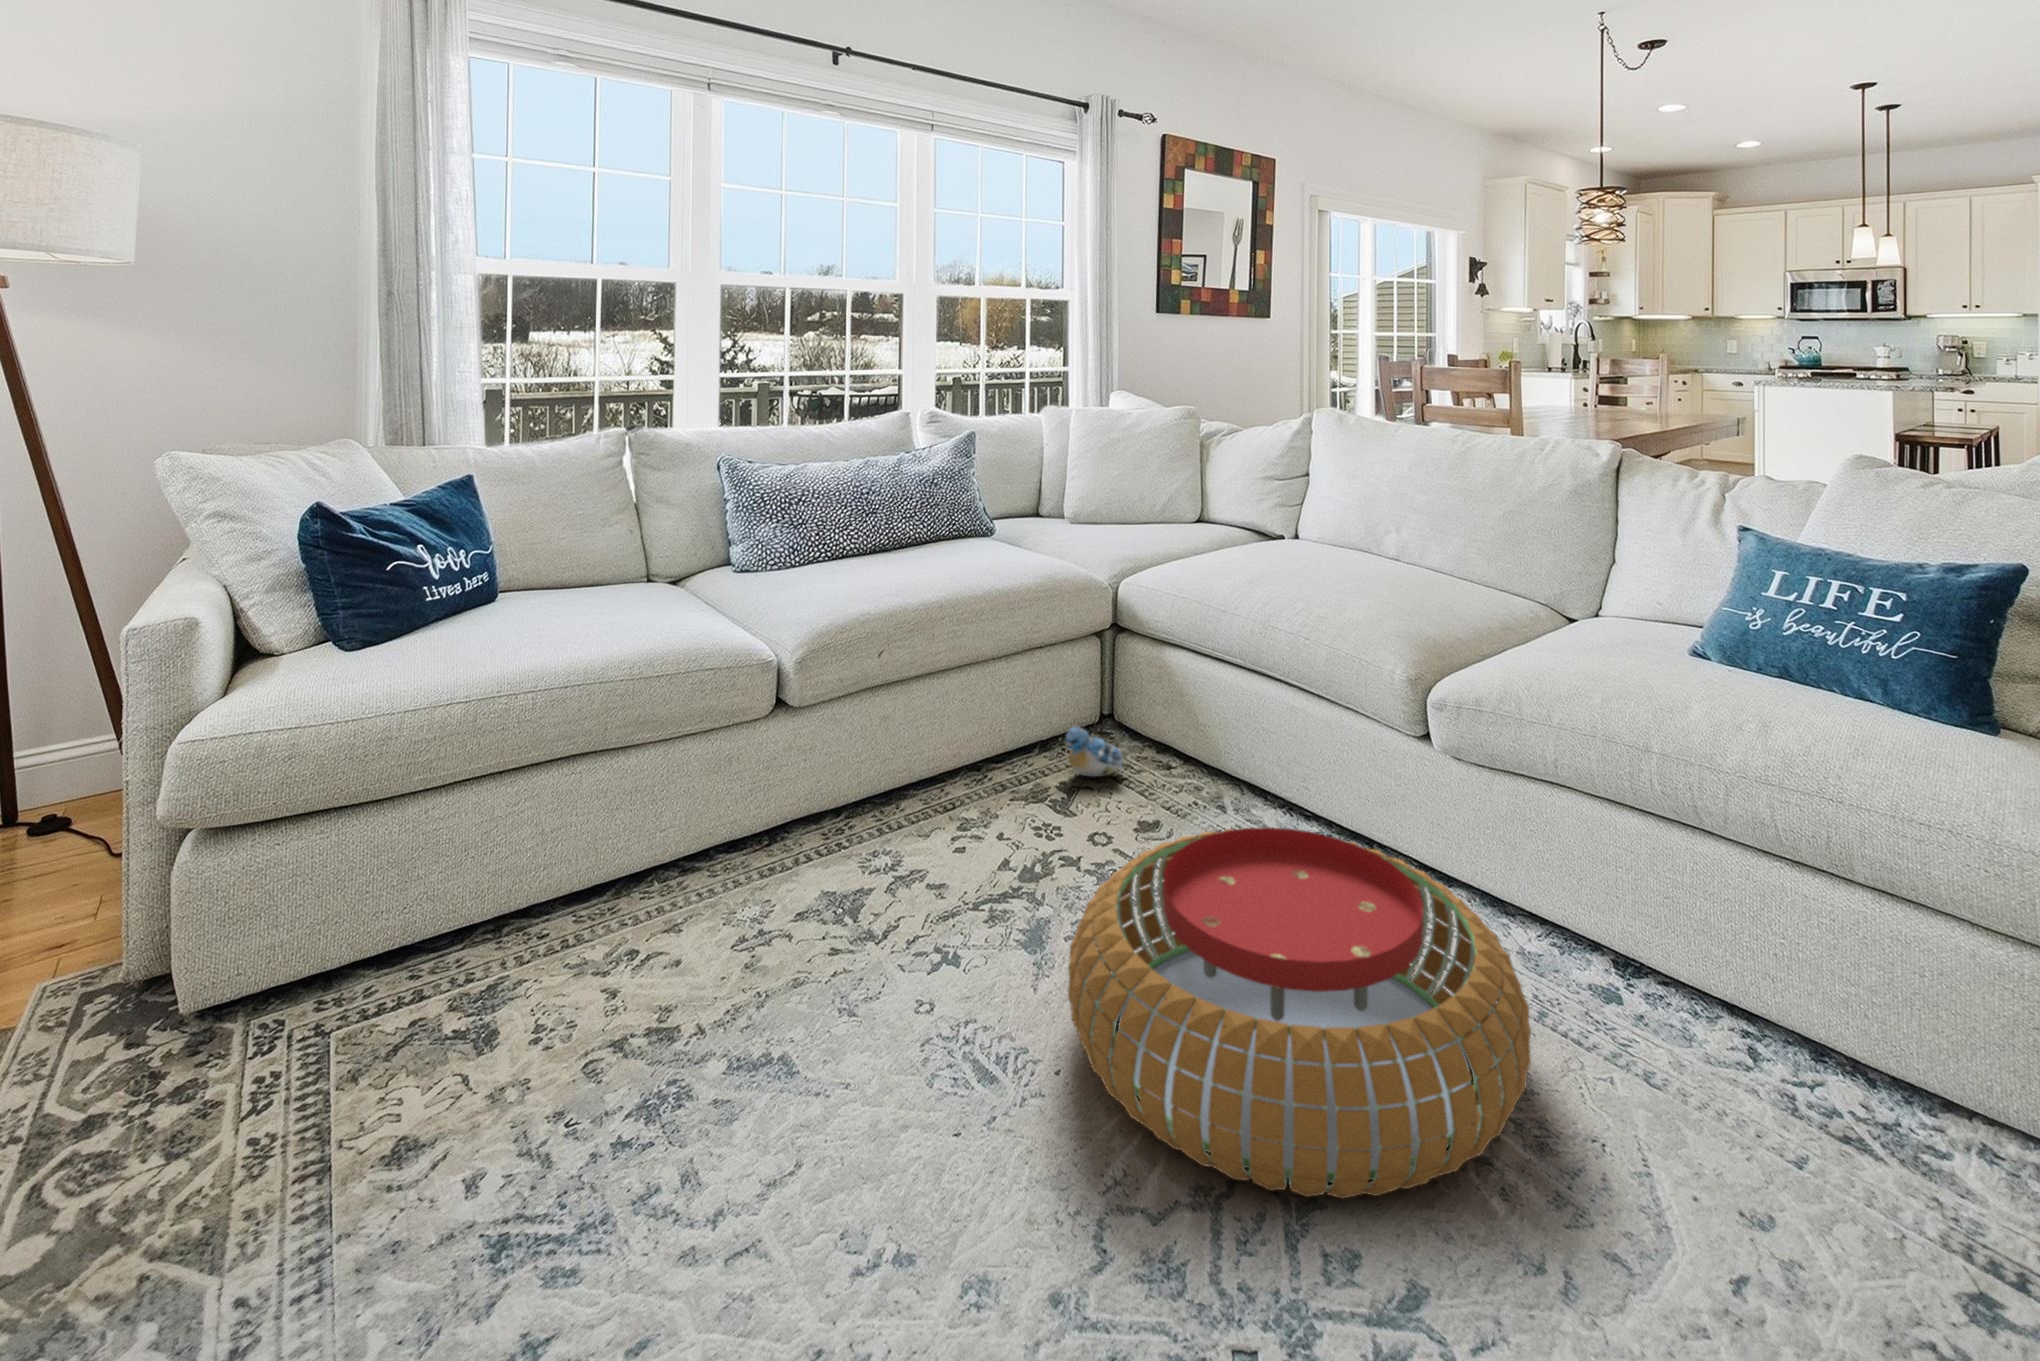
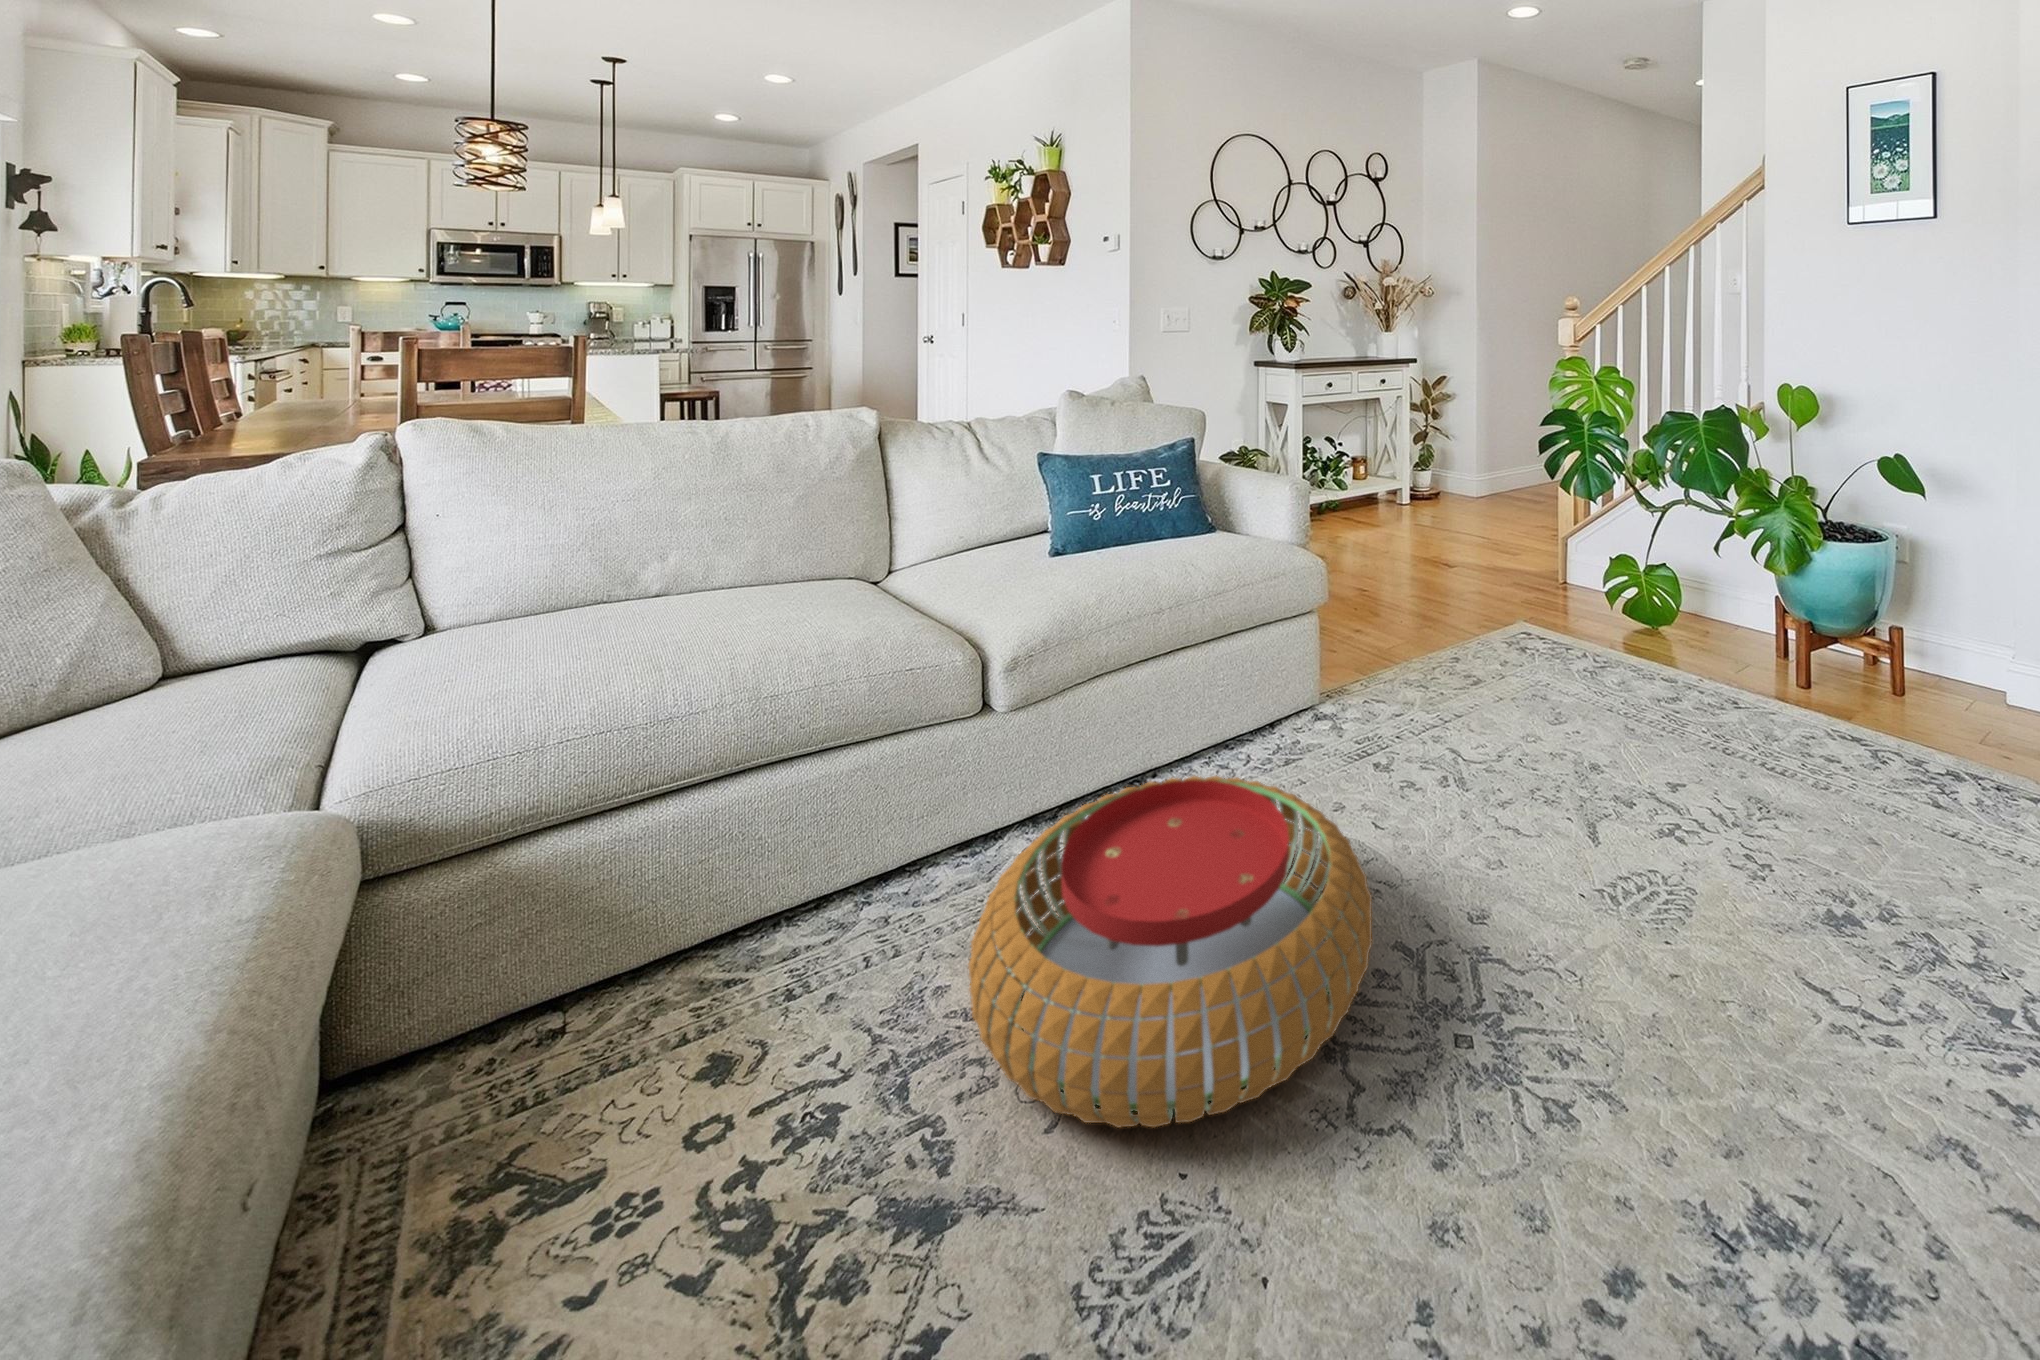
plush toy: present [1064,727,1130,777] -> none [411,1071,546,1174]

